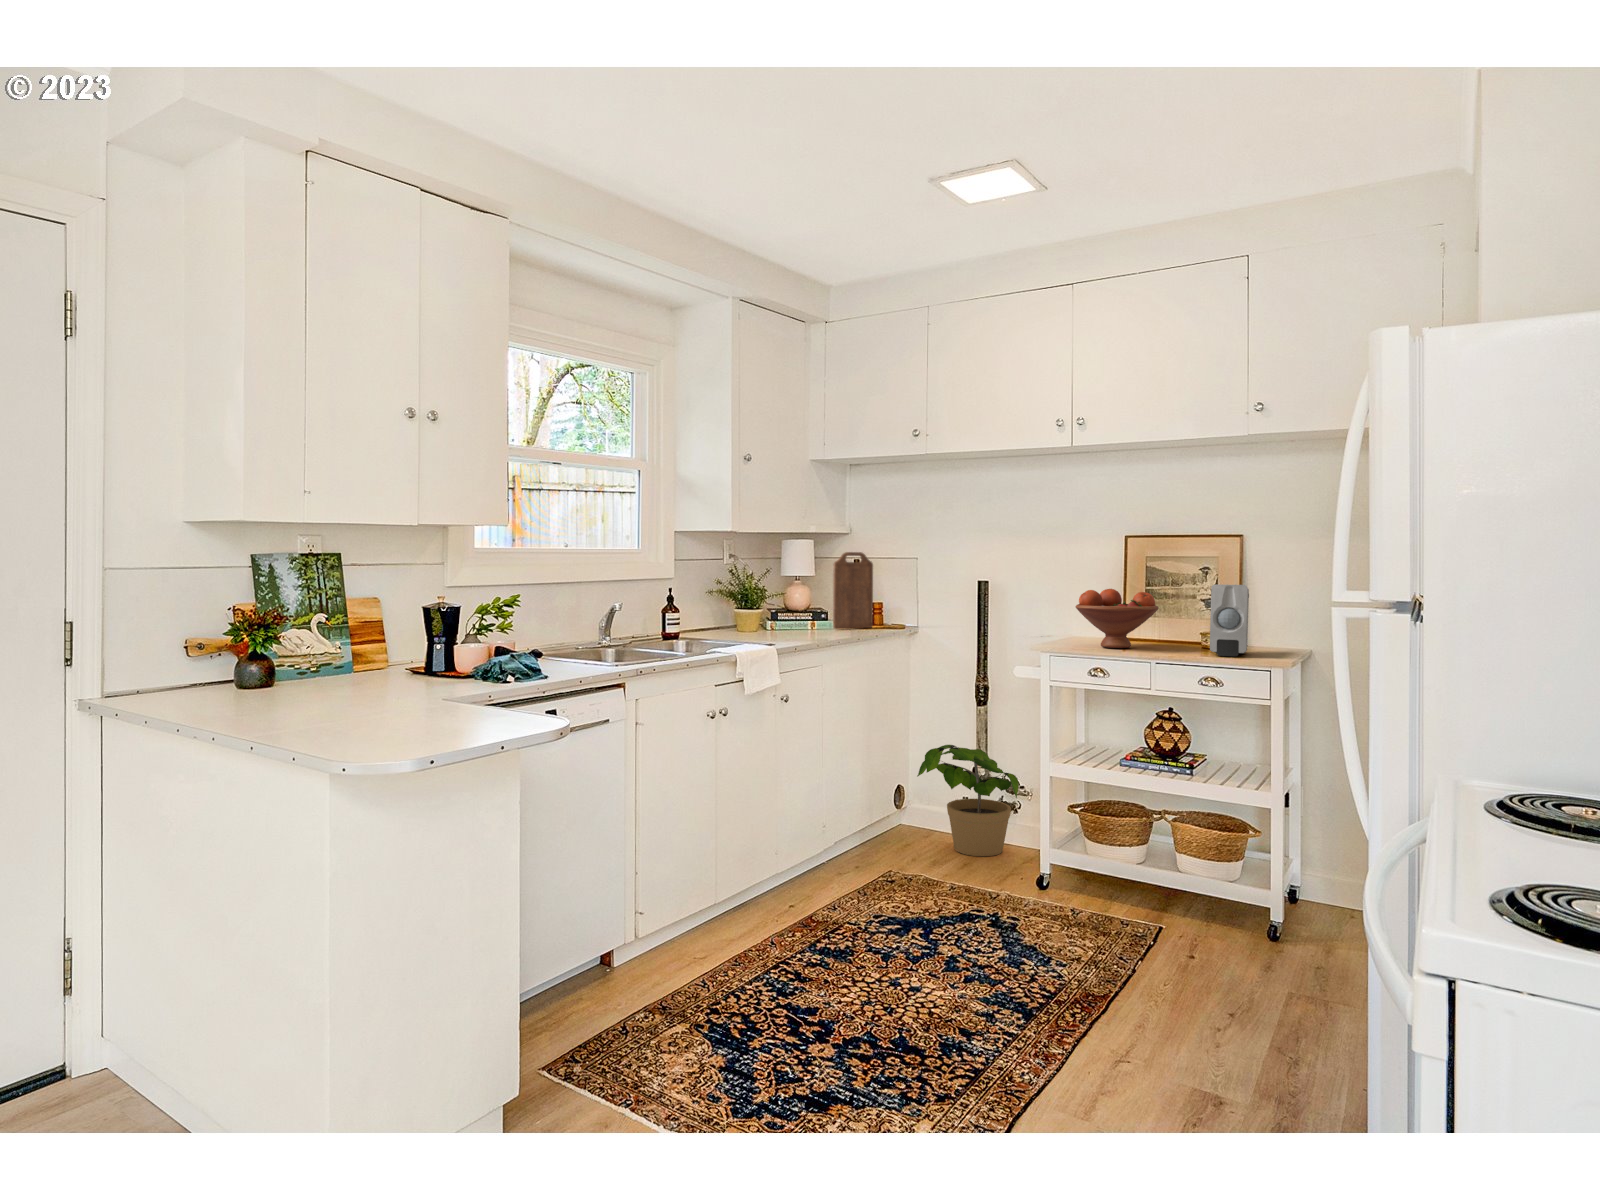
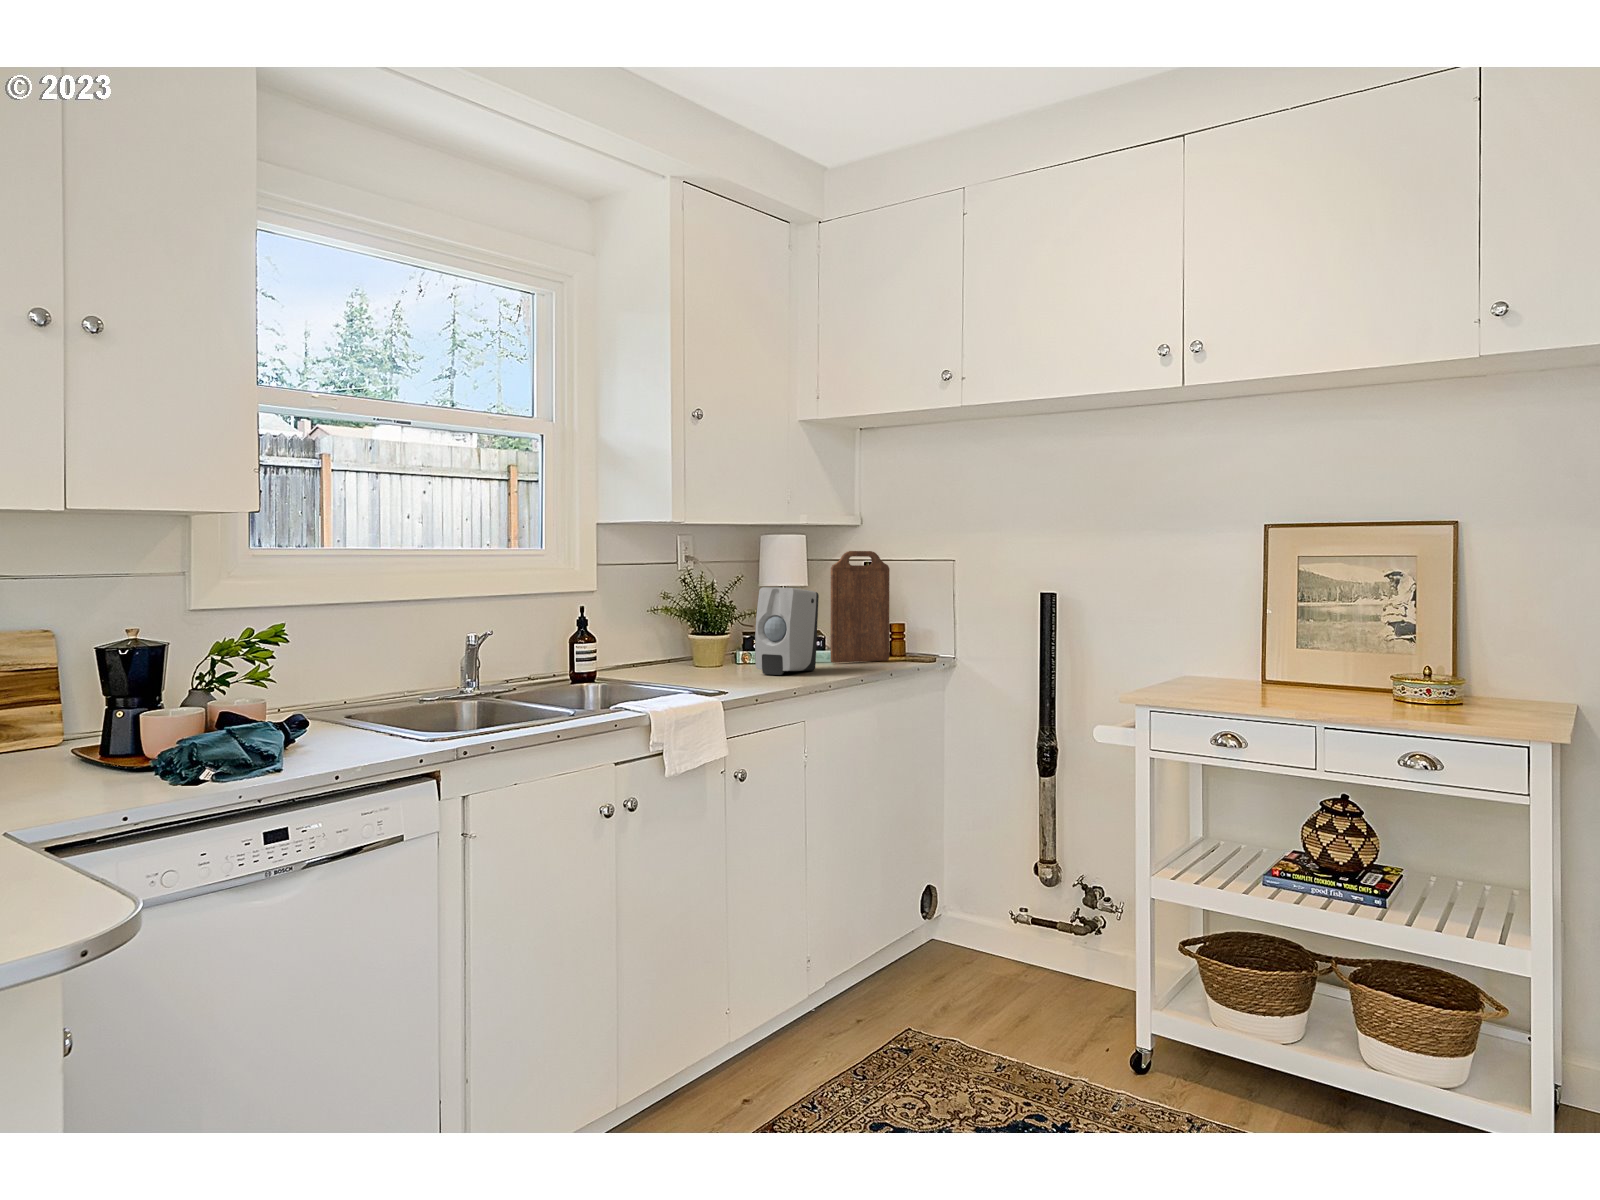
soap dispenser: present [1210,584,1249,656] -> present [755,587,819,675]
fruit bowl: present [1076,589,1158,648] -> none [1191,607,1325,701]
potted plant: present [917,745,1019,856] -> none [952,840,1103,1005]

